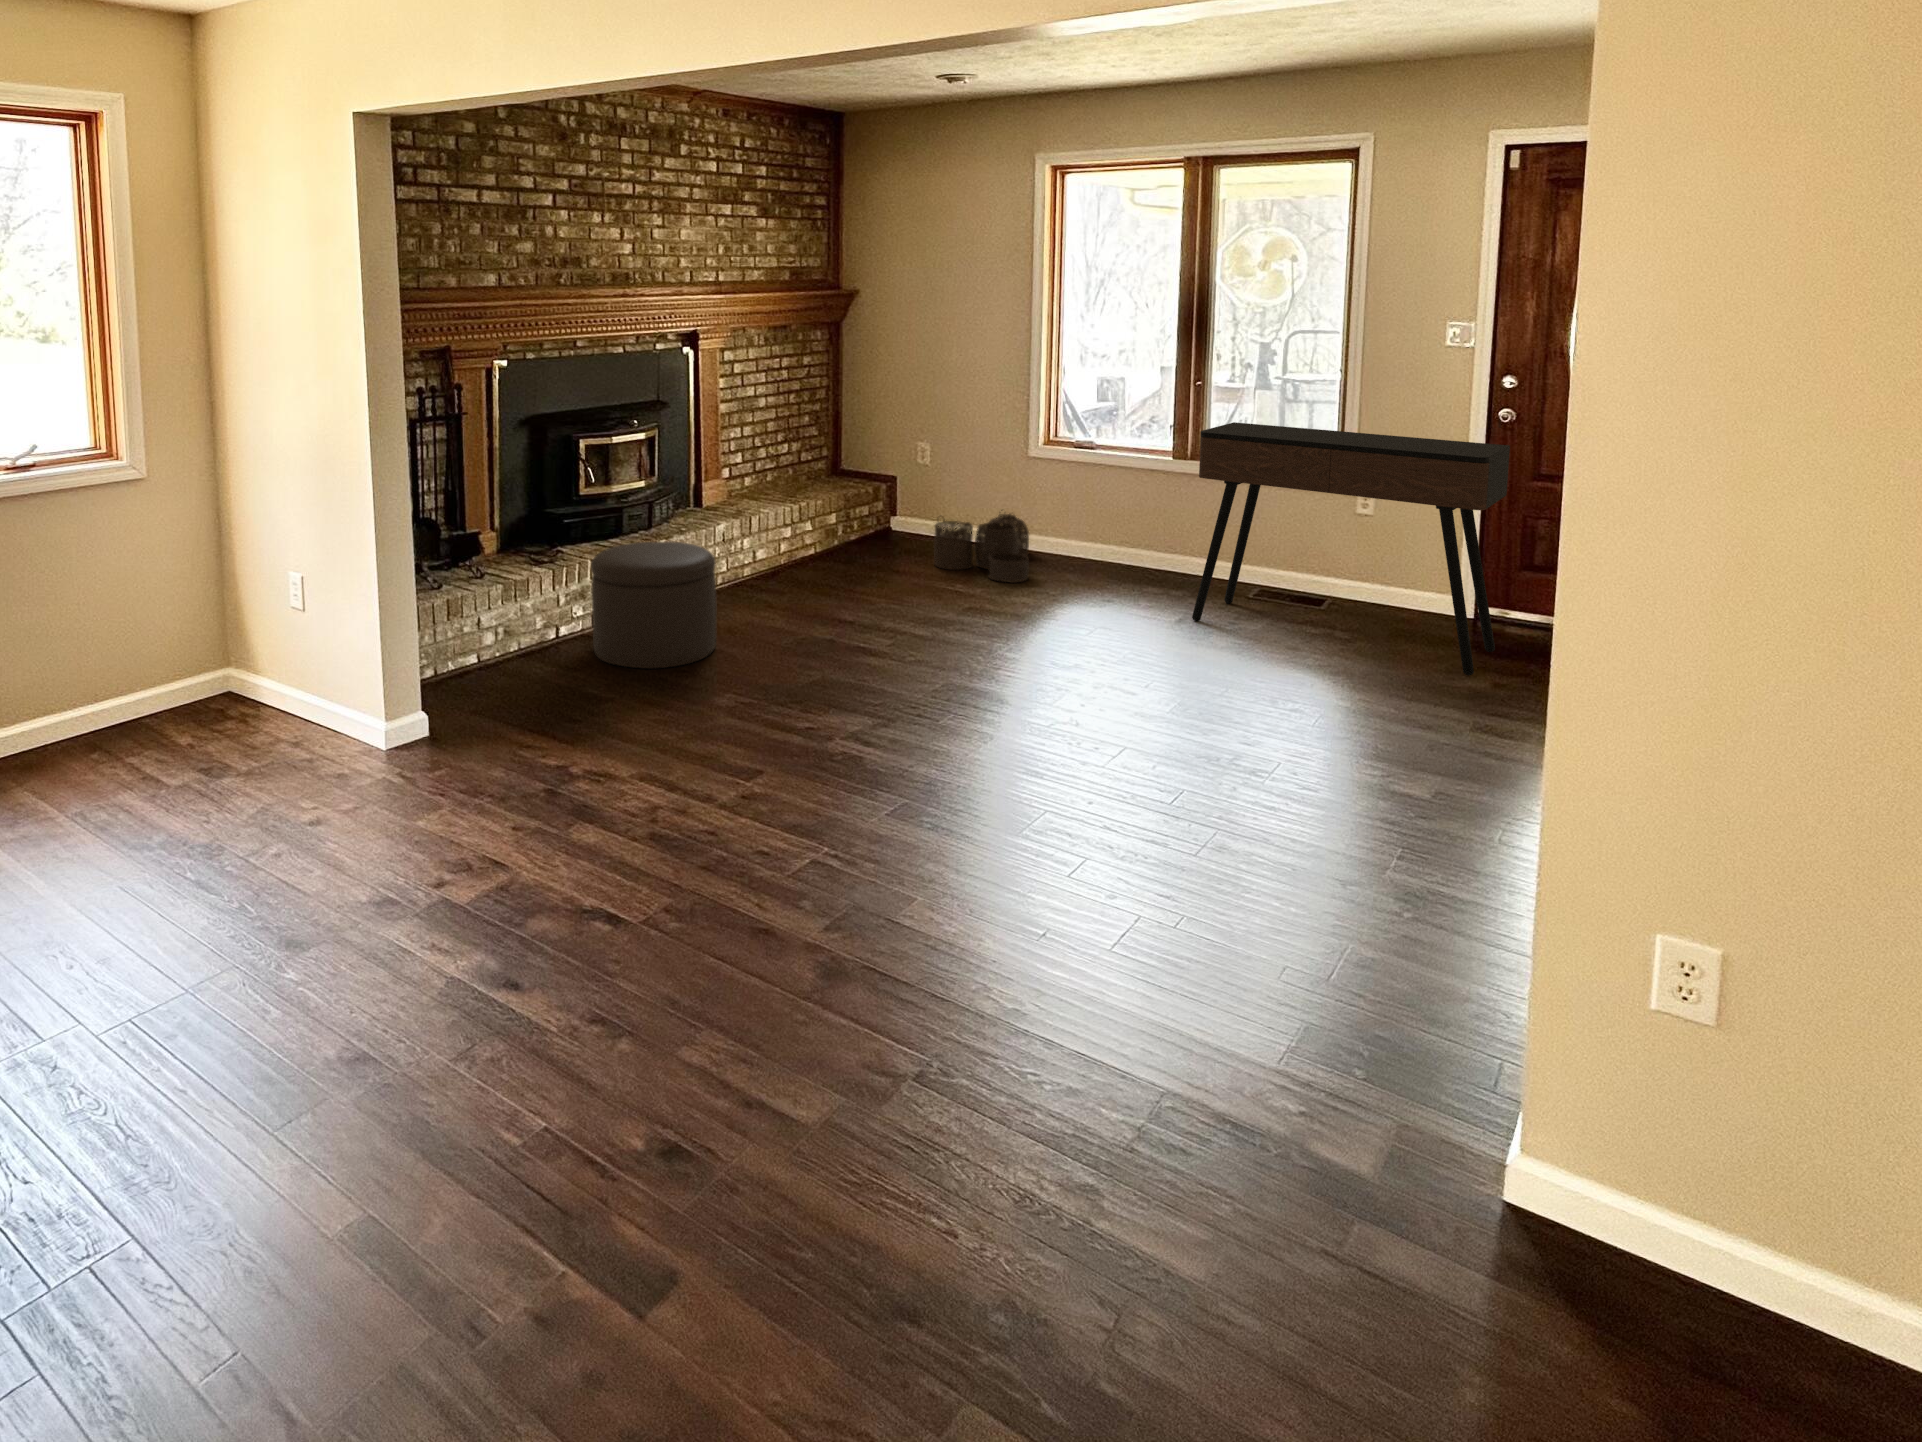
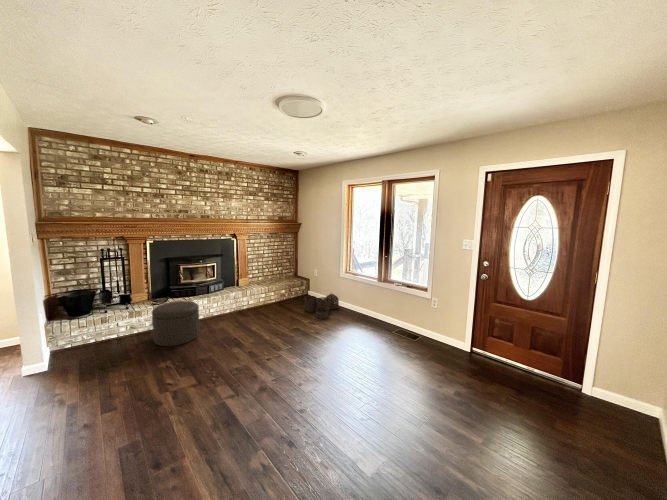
console table: present [1192,422,1510,675] -> none [364,272,475,383]

